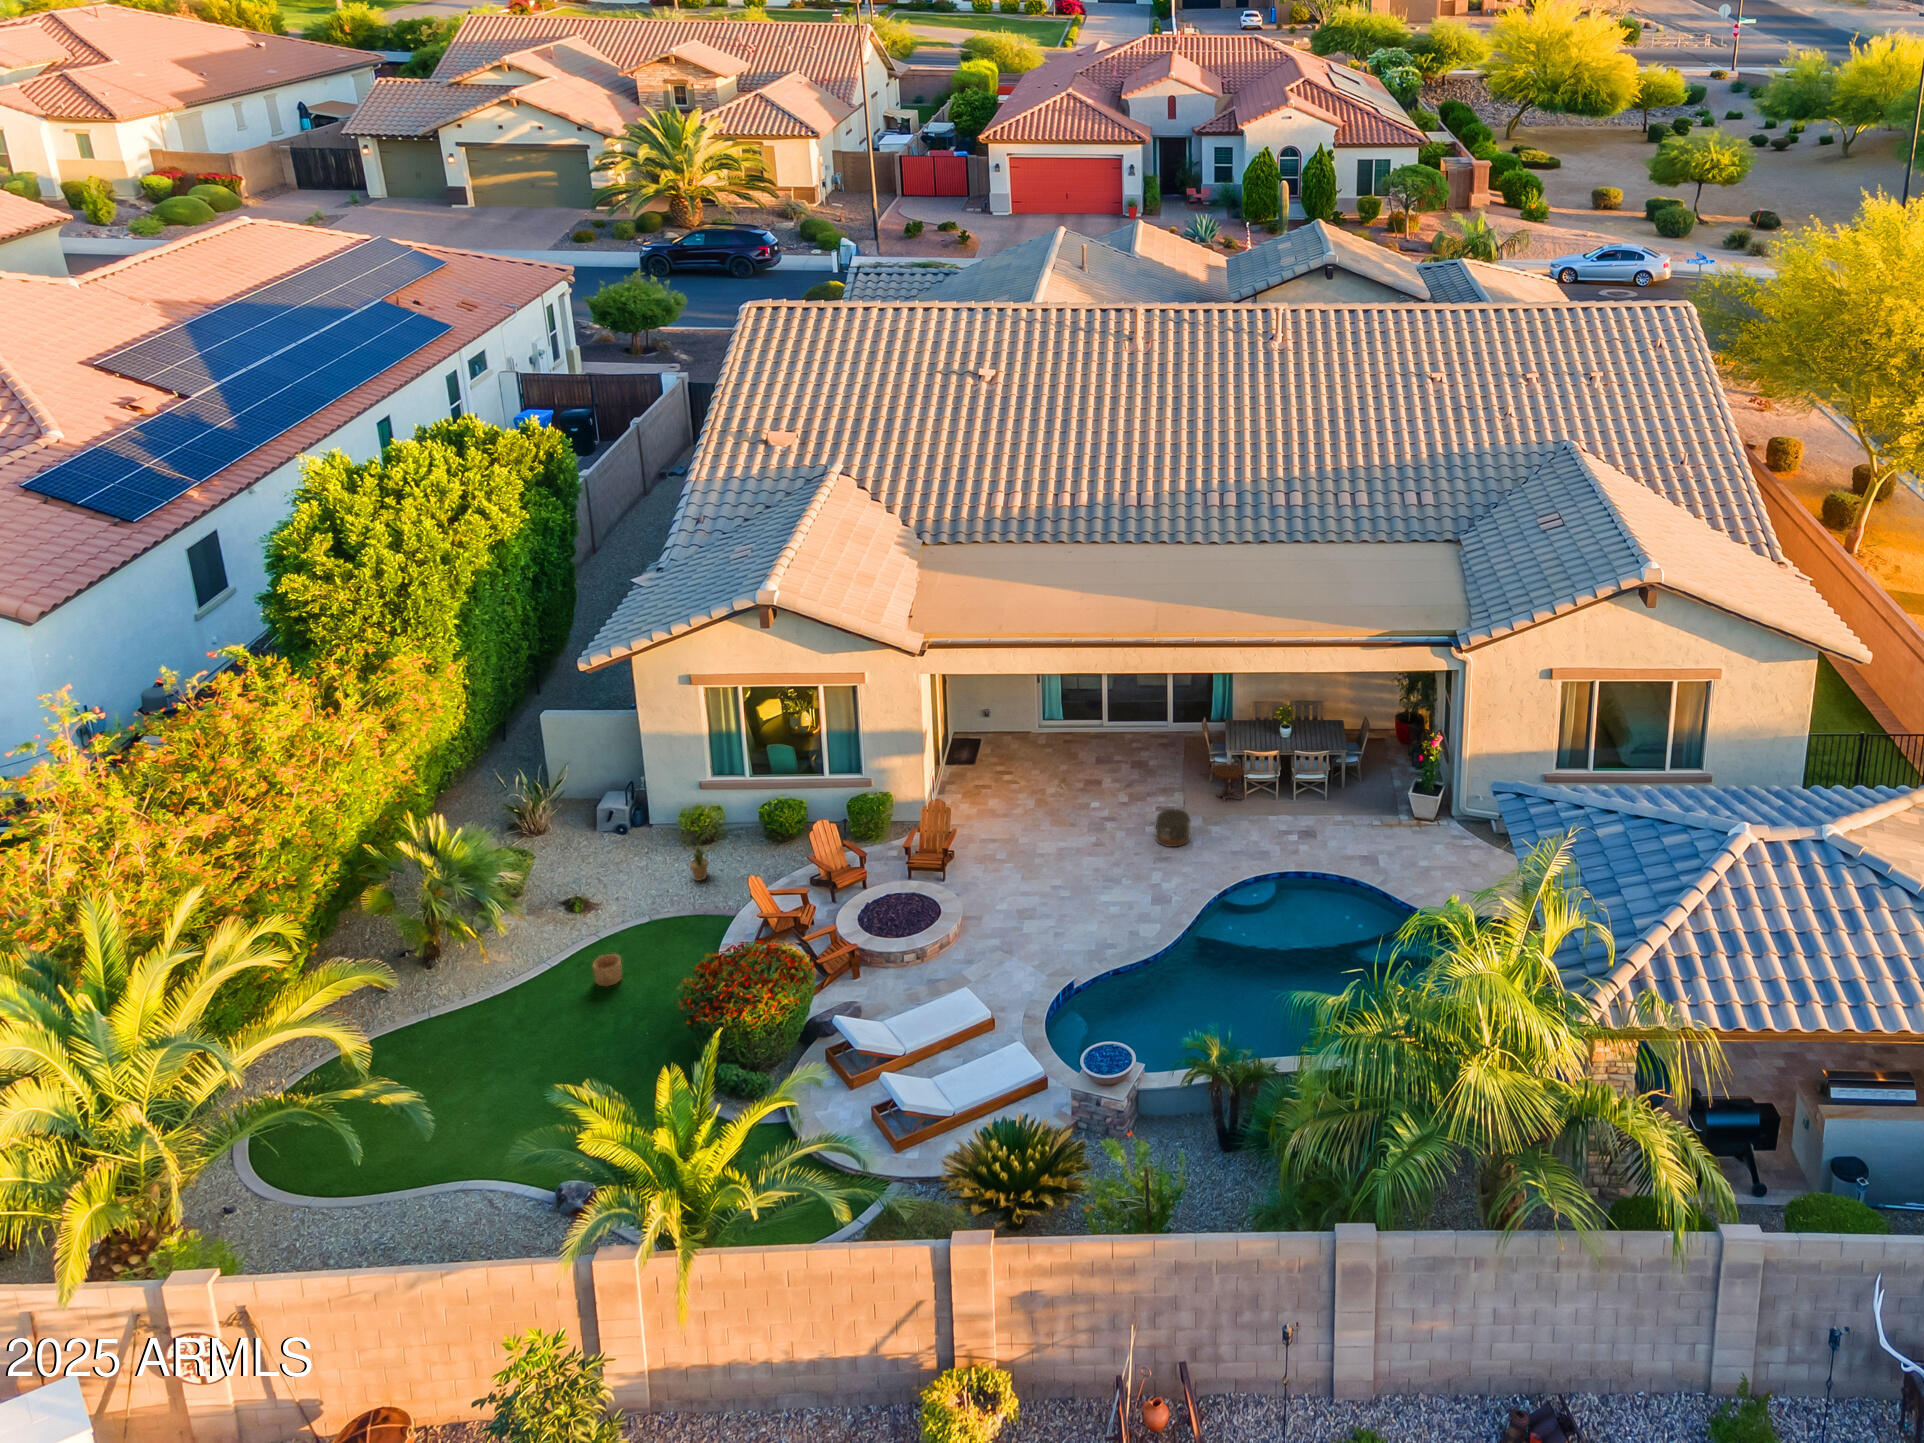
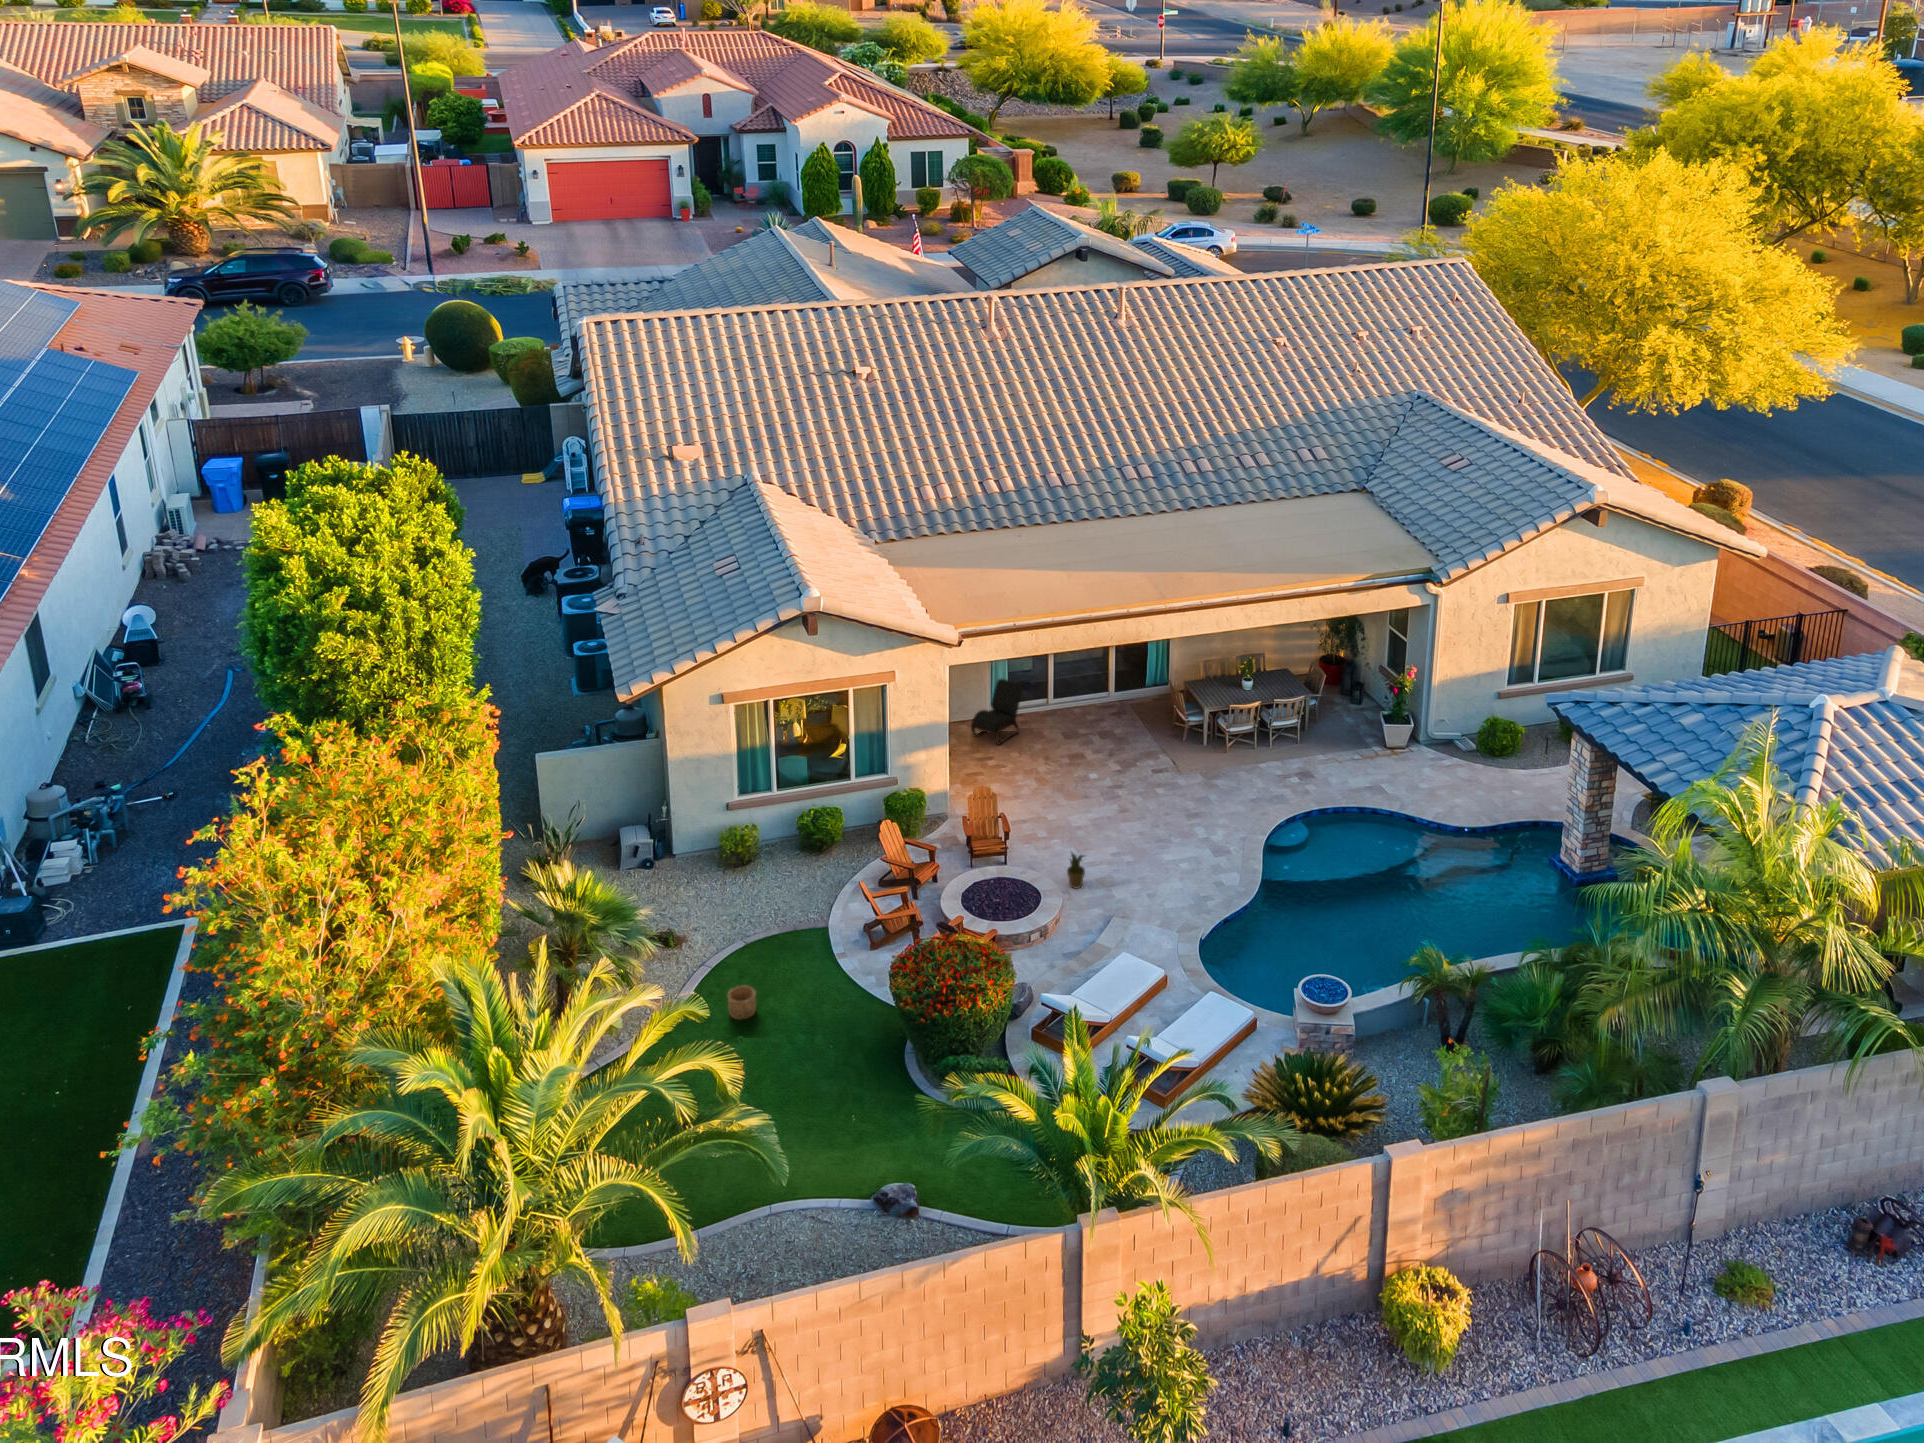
lounge chair: none [1008,694,1065,761] -> present [971,679,1023,745]
side table: present [1212,764,1245,800] -> none [1190,719,1223,755]
pouf: present [1156,809,1190,847] -> none [1171,765,1204,802]
potted plant: present [690,846,708,881] -> present [1067,853,1085,888]

